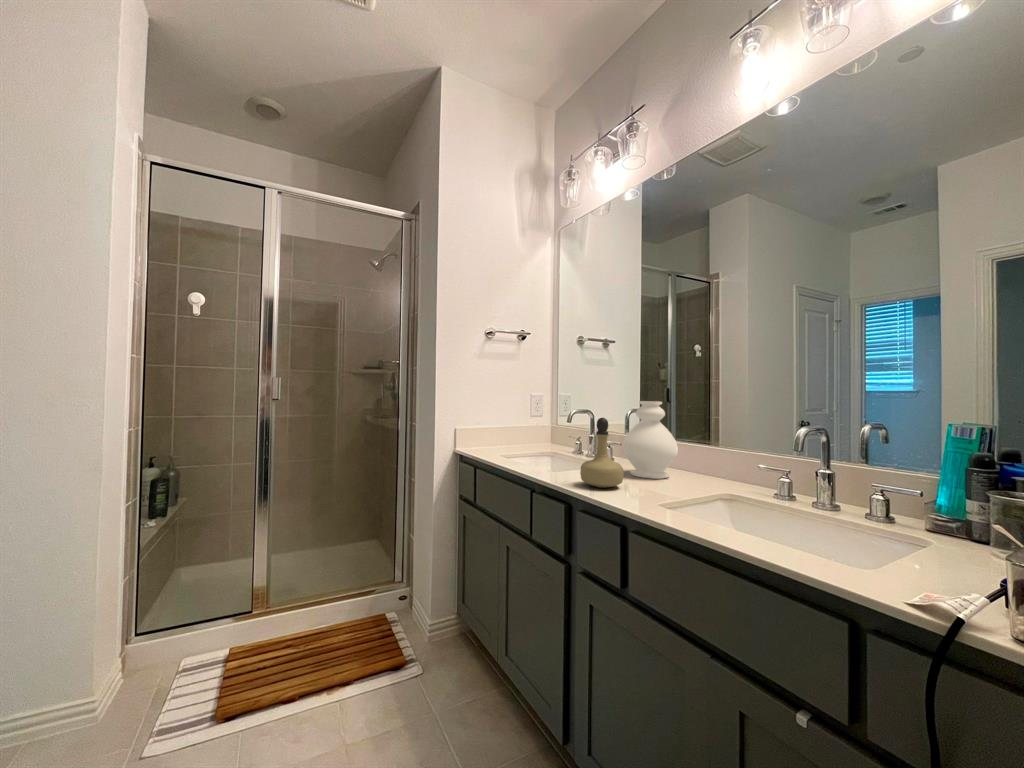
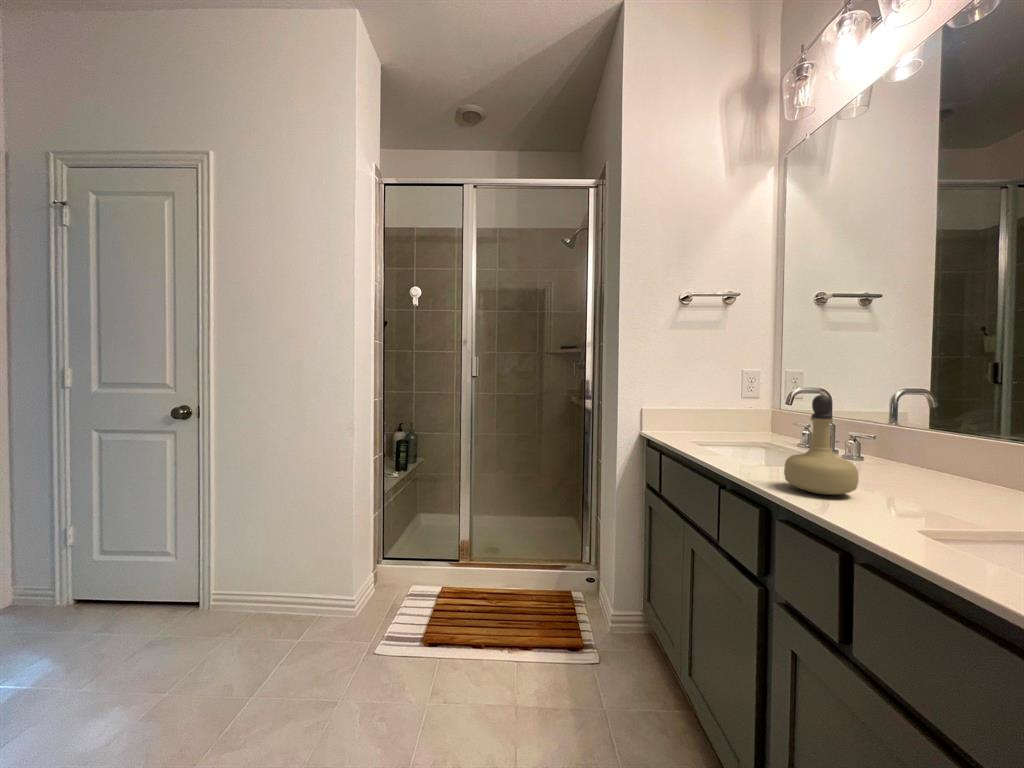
decorative vase: present [623,401,678,479] -> none [870,374,983,494]

